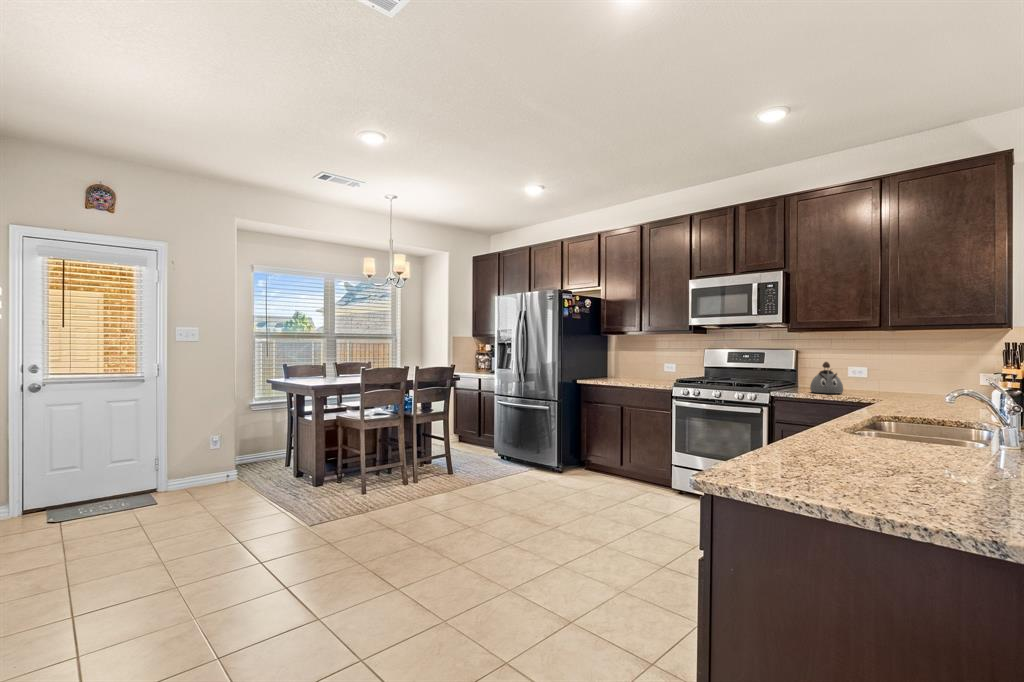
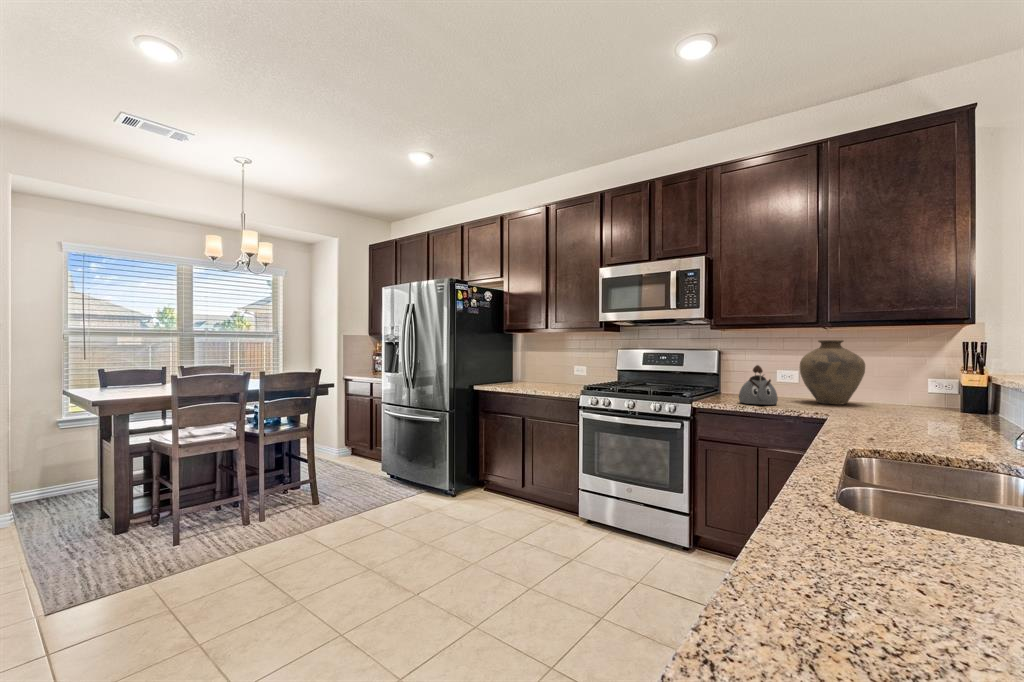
vase: none [865,341,921,394] -> present [800,340,865,405]

